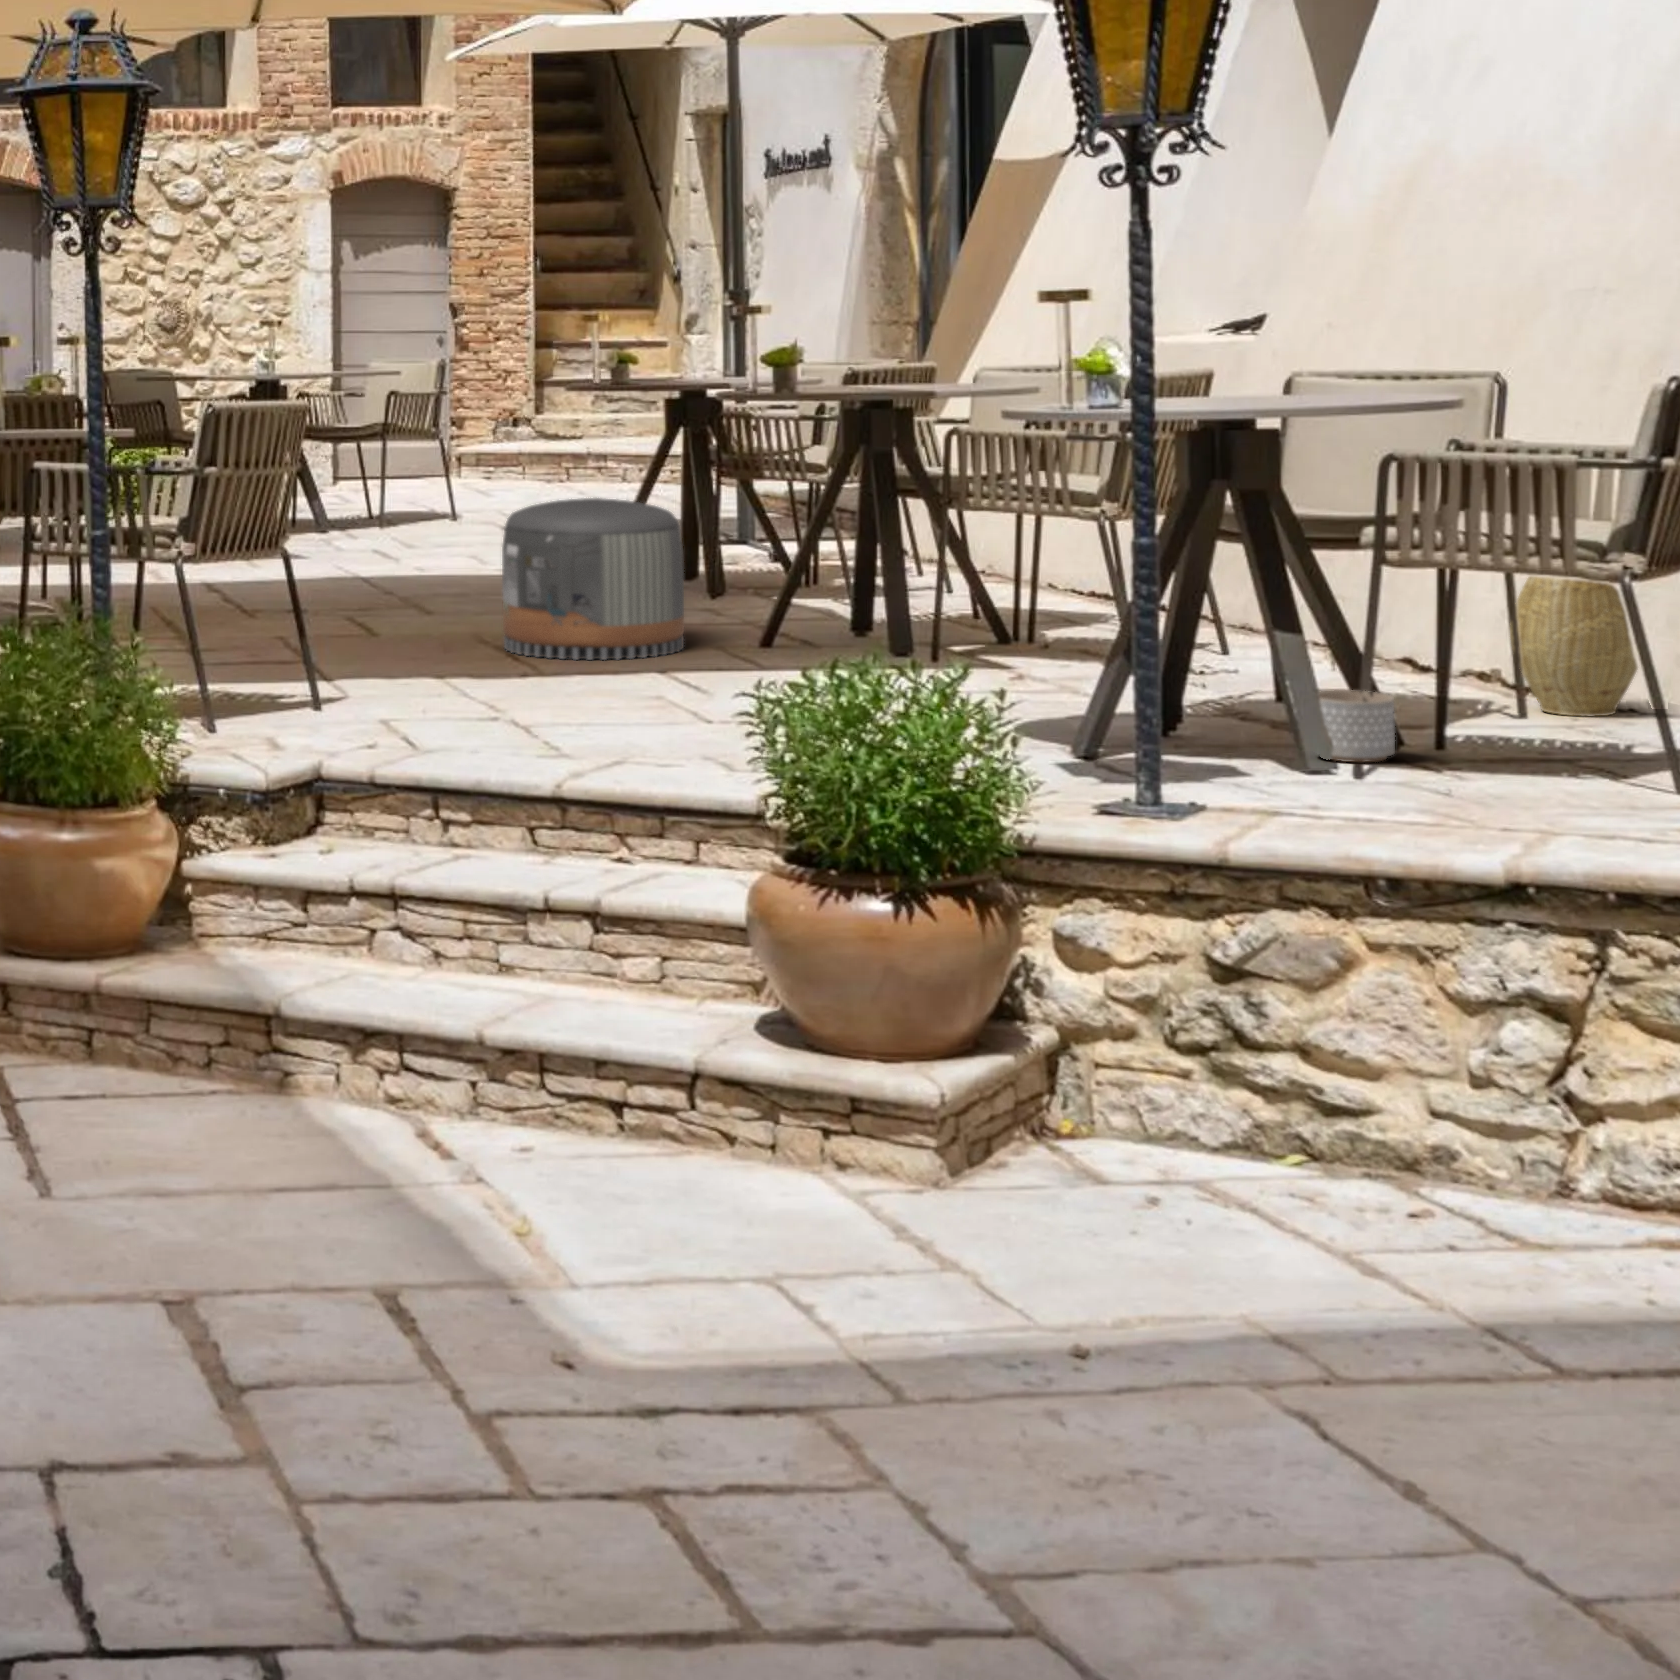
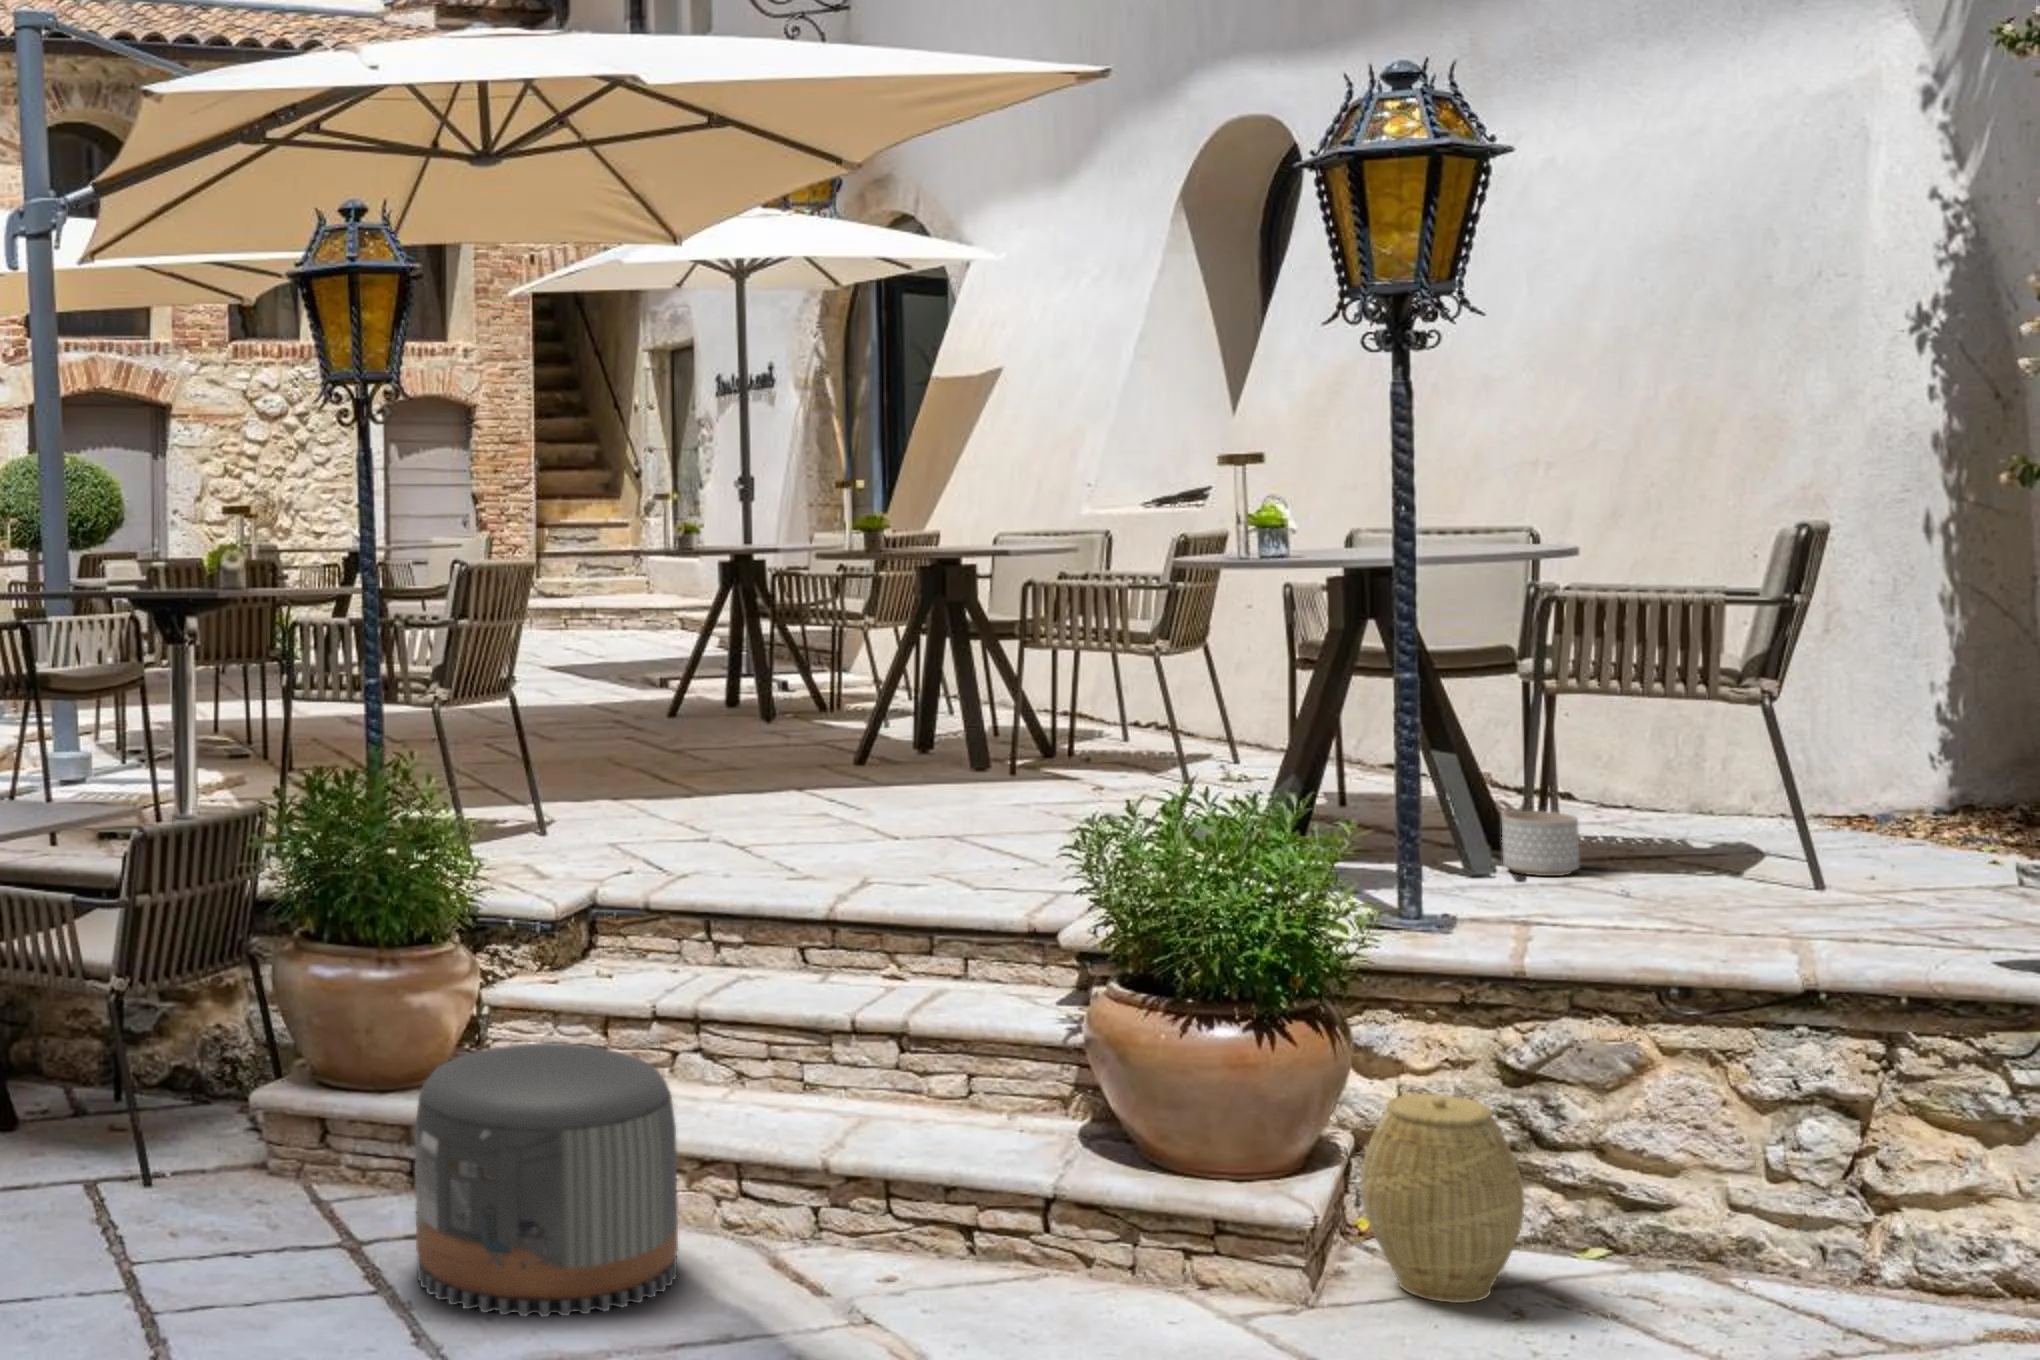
pouf: present [502,498,684,660] -> present [415,1043,678,1317]
woven basket: present [1511,576,1637,716] -> present [1360,1094,1525,1303]

